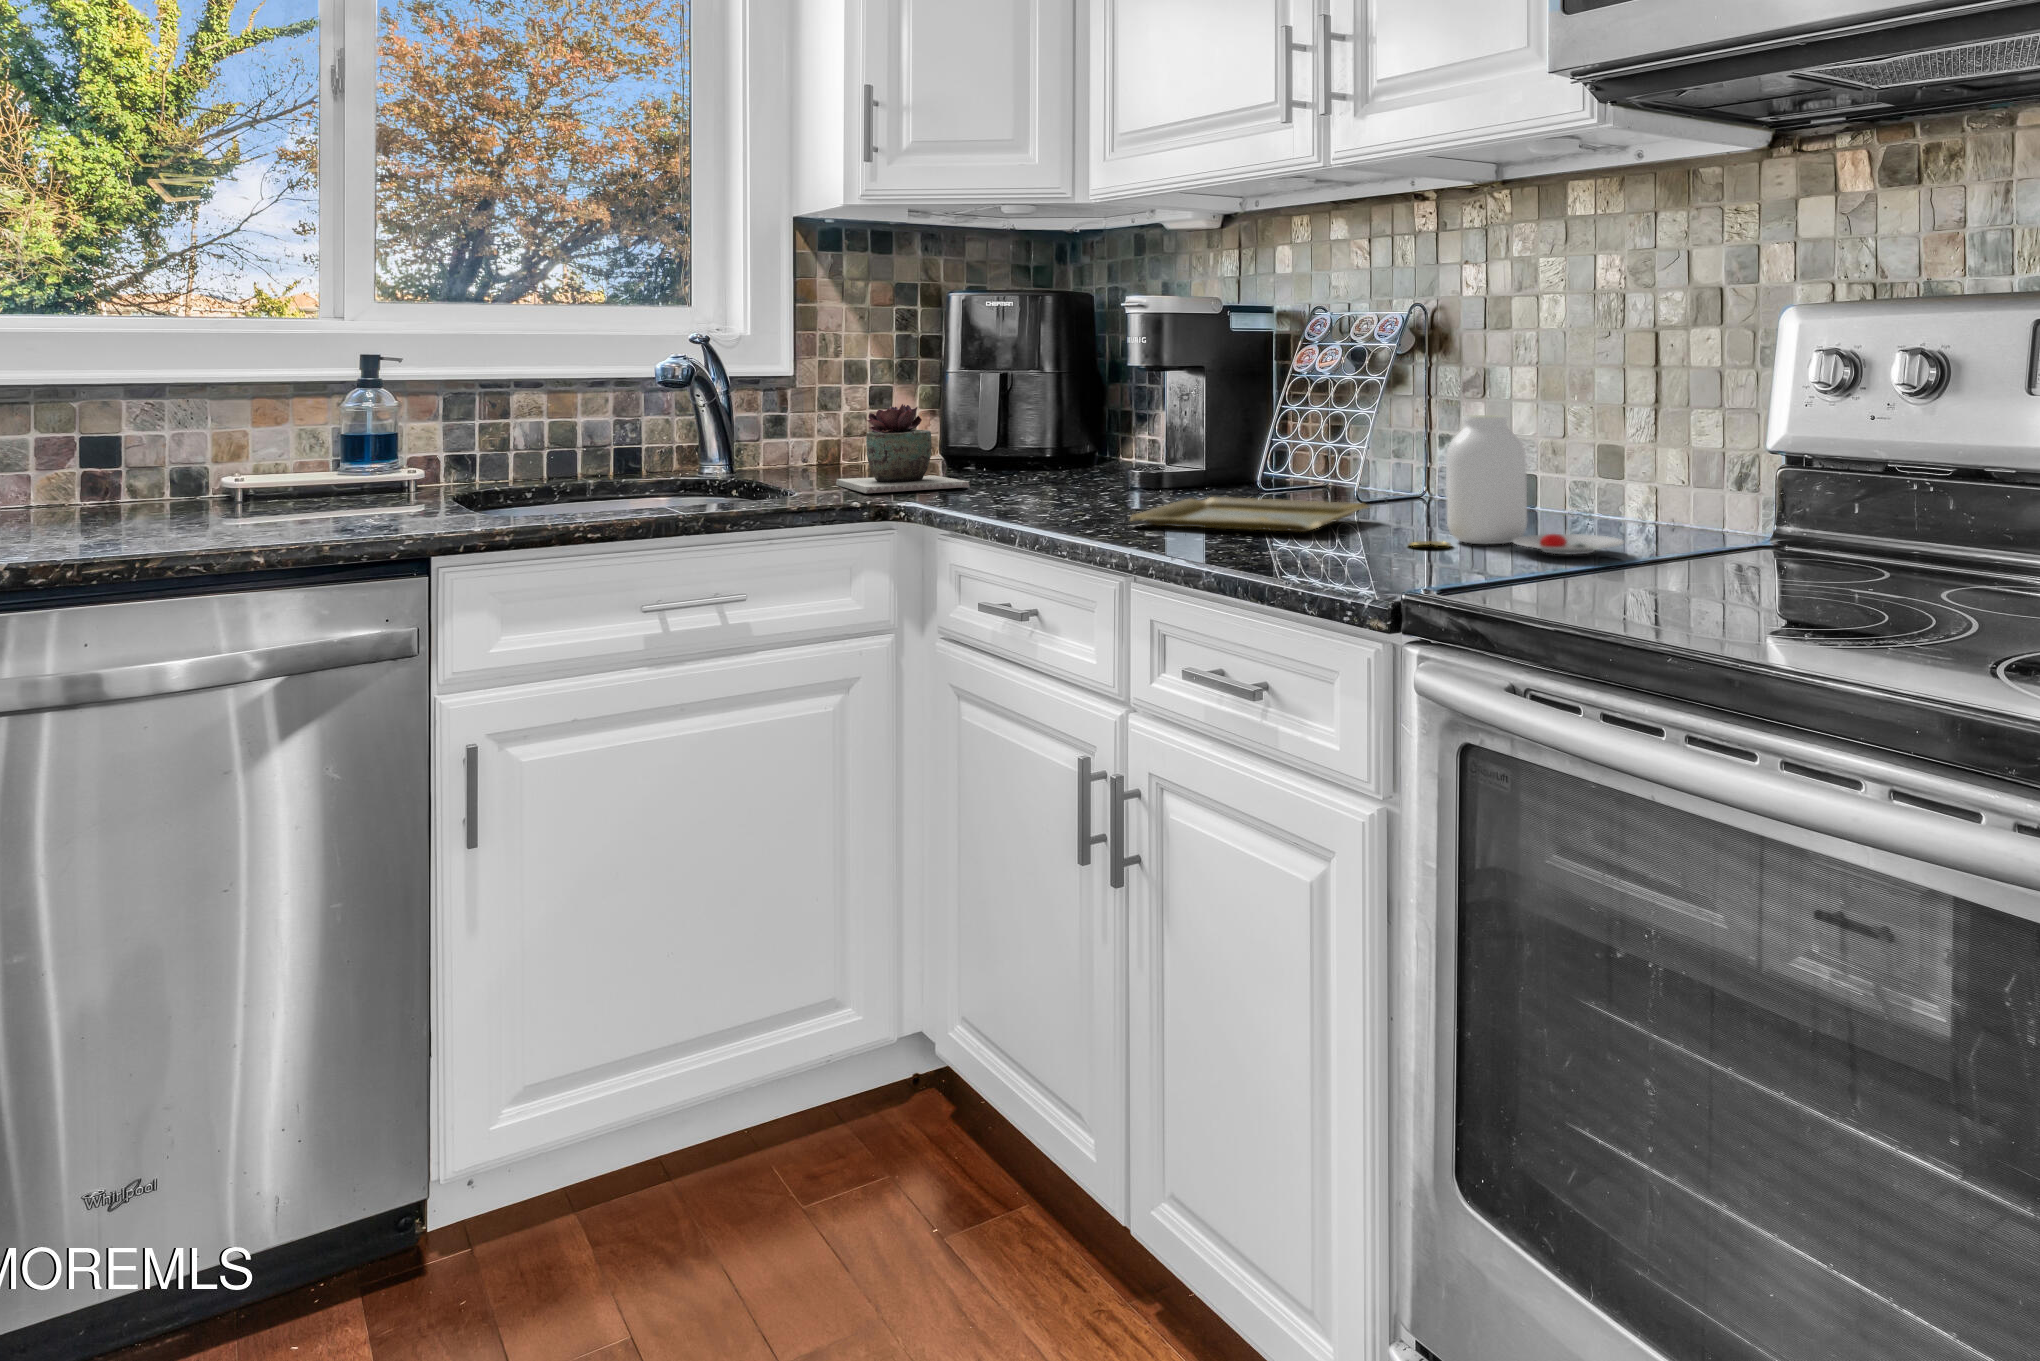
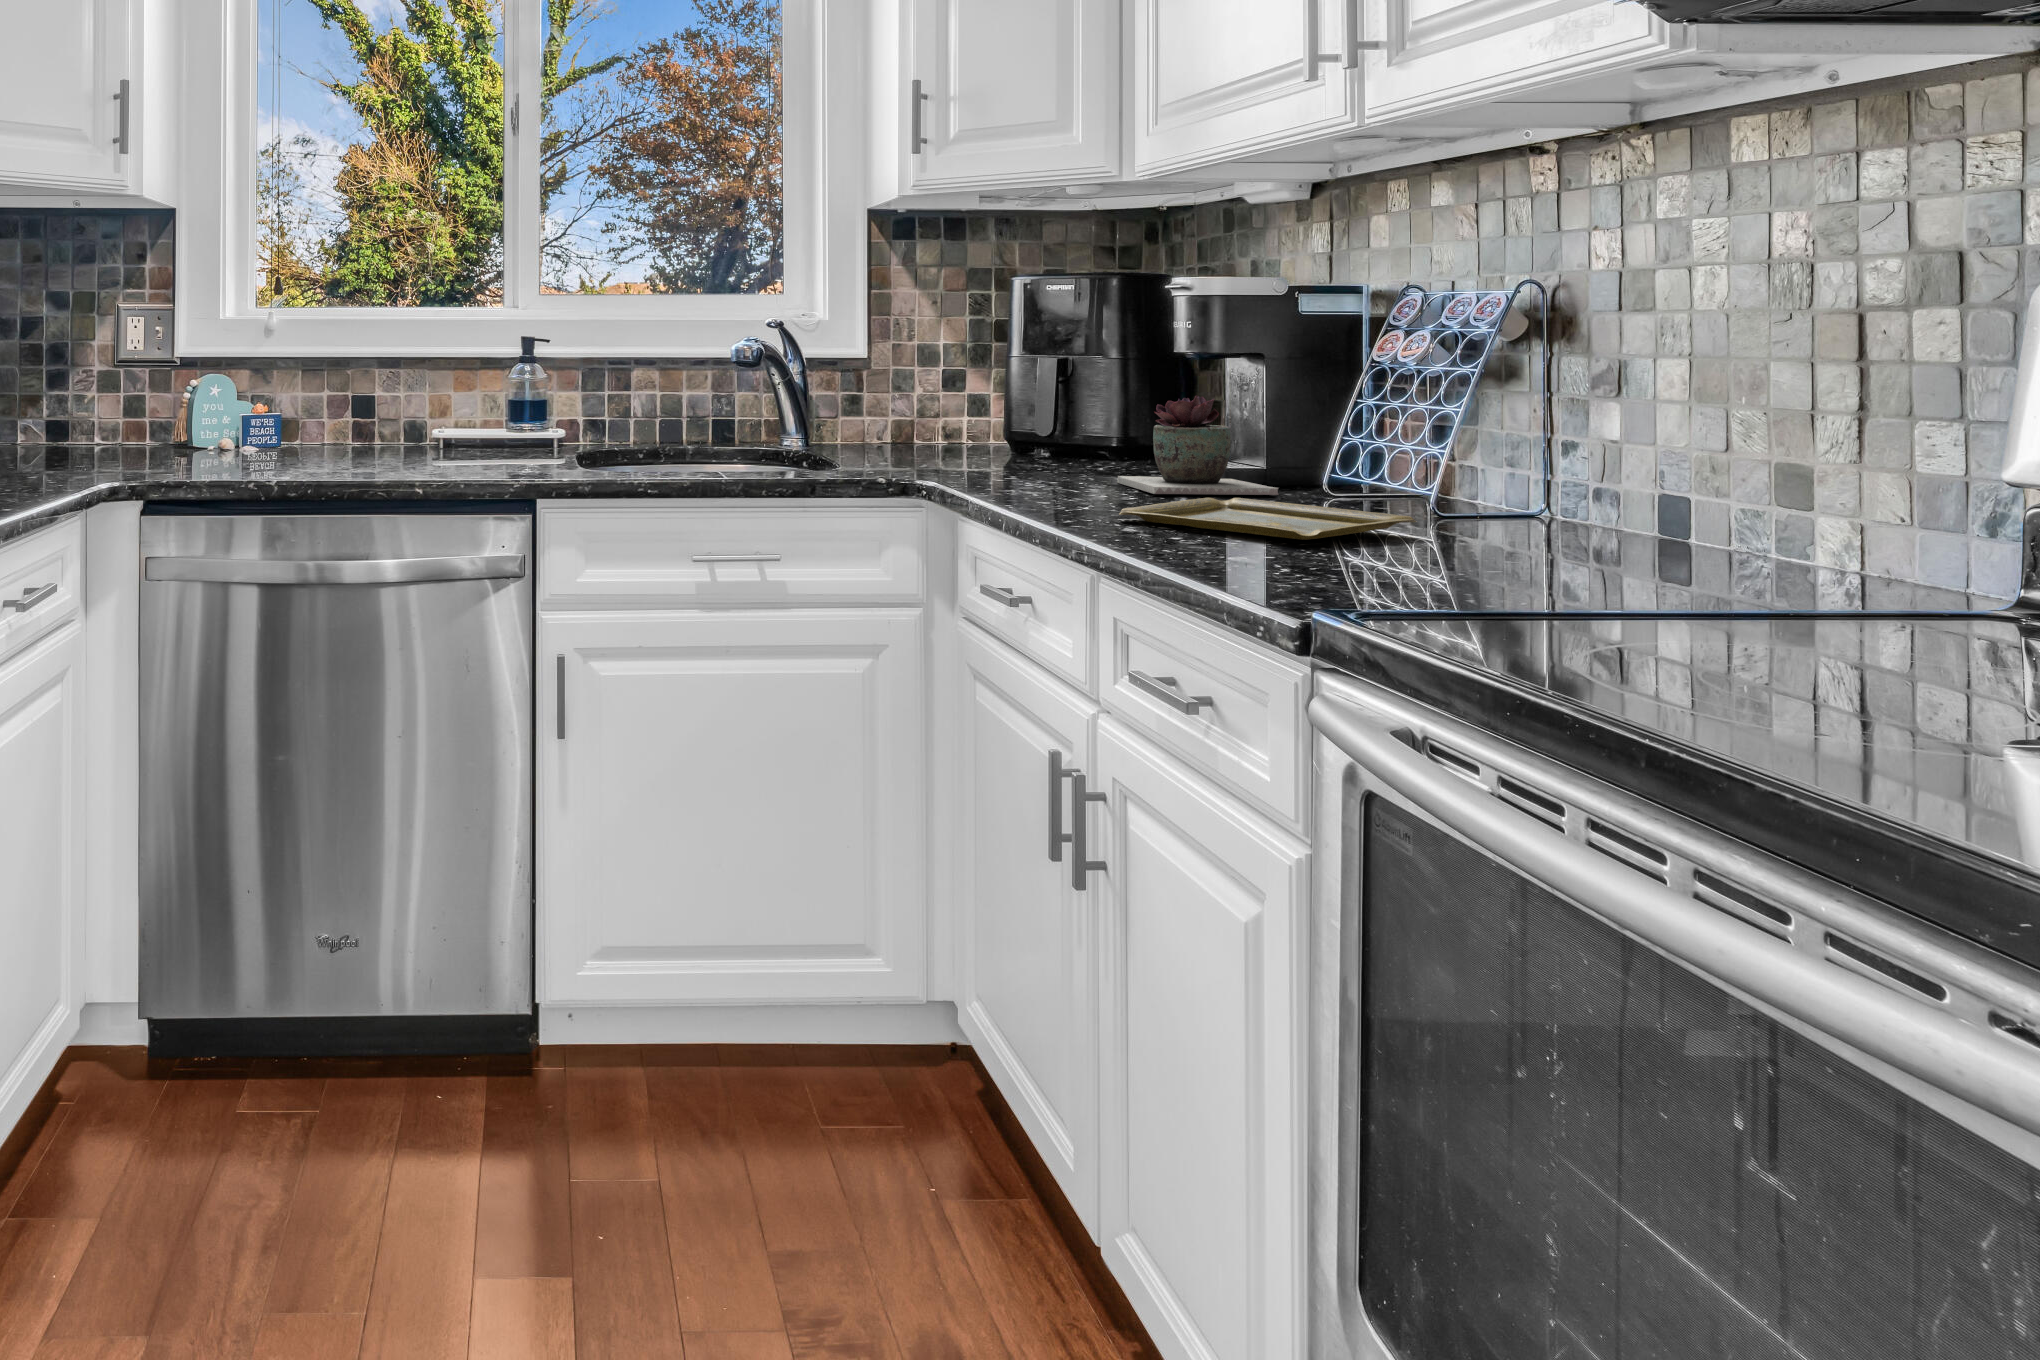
succulent plant: present [837,404,970,493] -> present [1117,395,1279,495]
jar: present [1409,415,1624,554] -> none [1411,416,1705,591]

